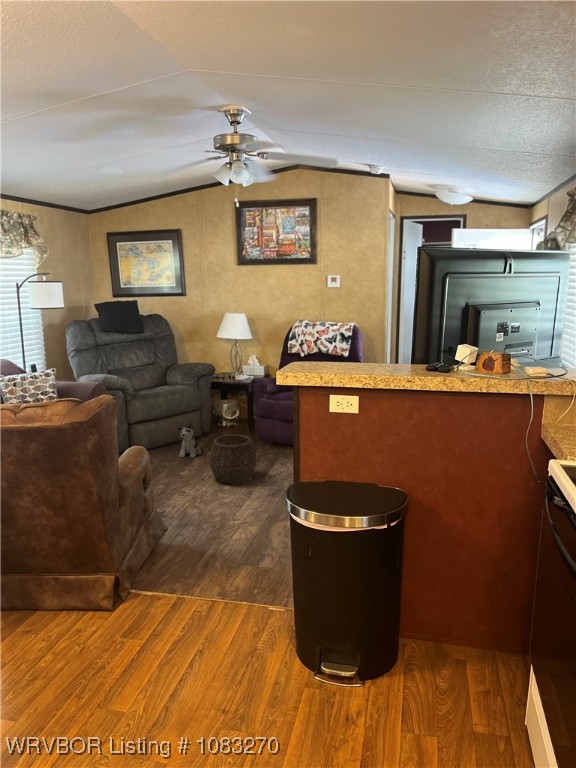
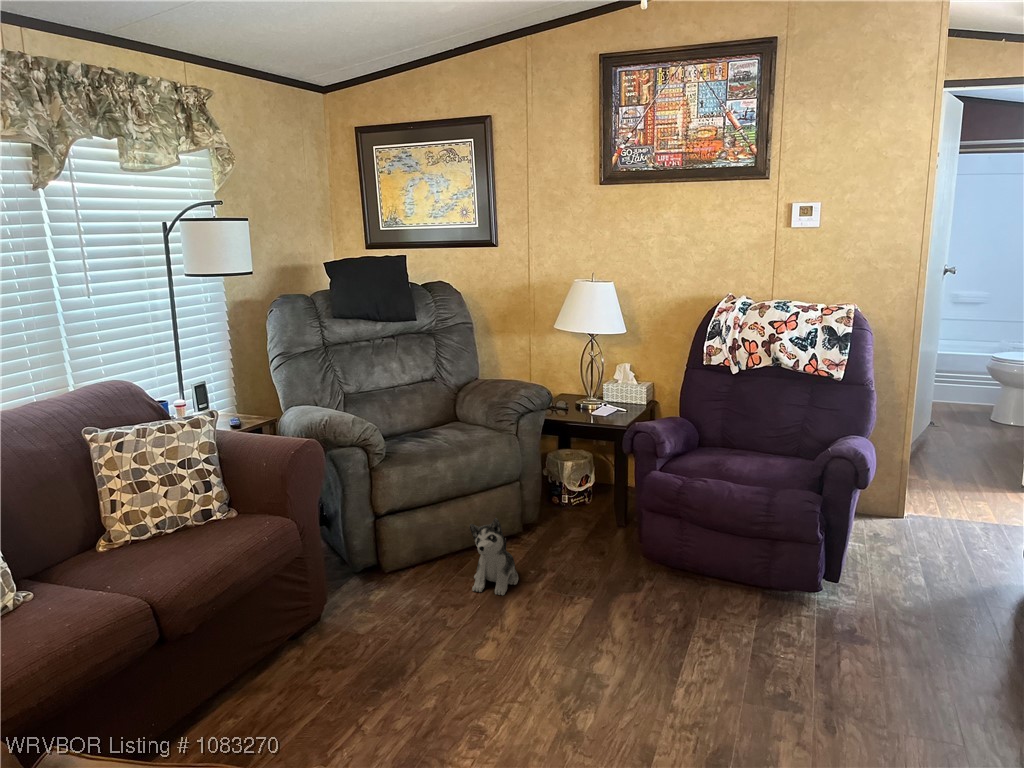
woven basket: present [210,435,256,484] -> none [537,577,650,711]

